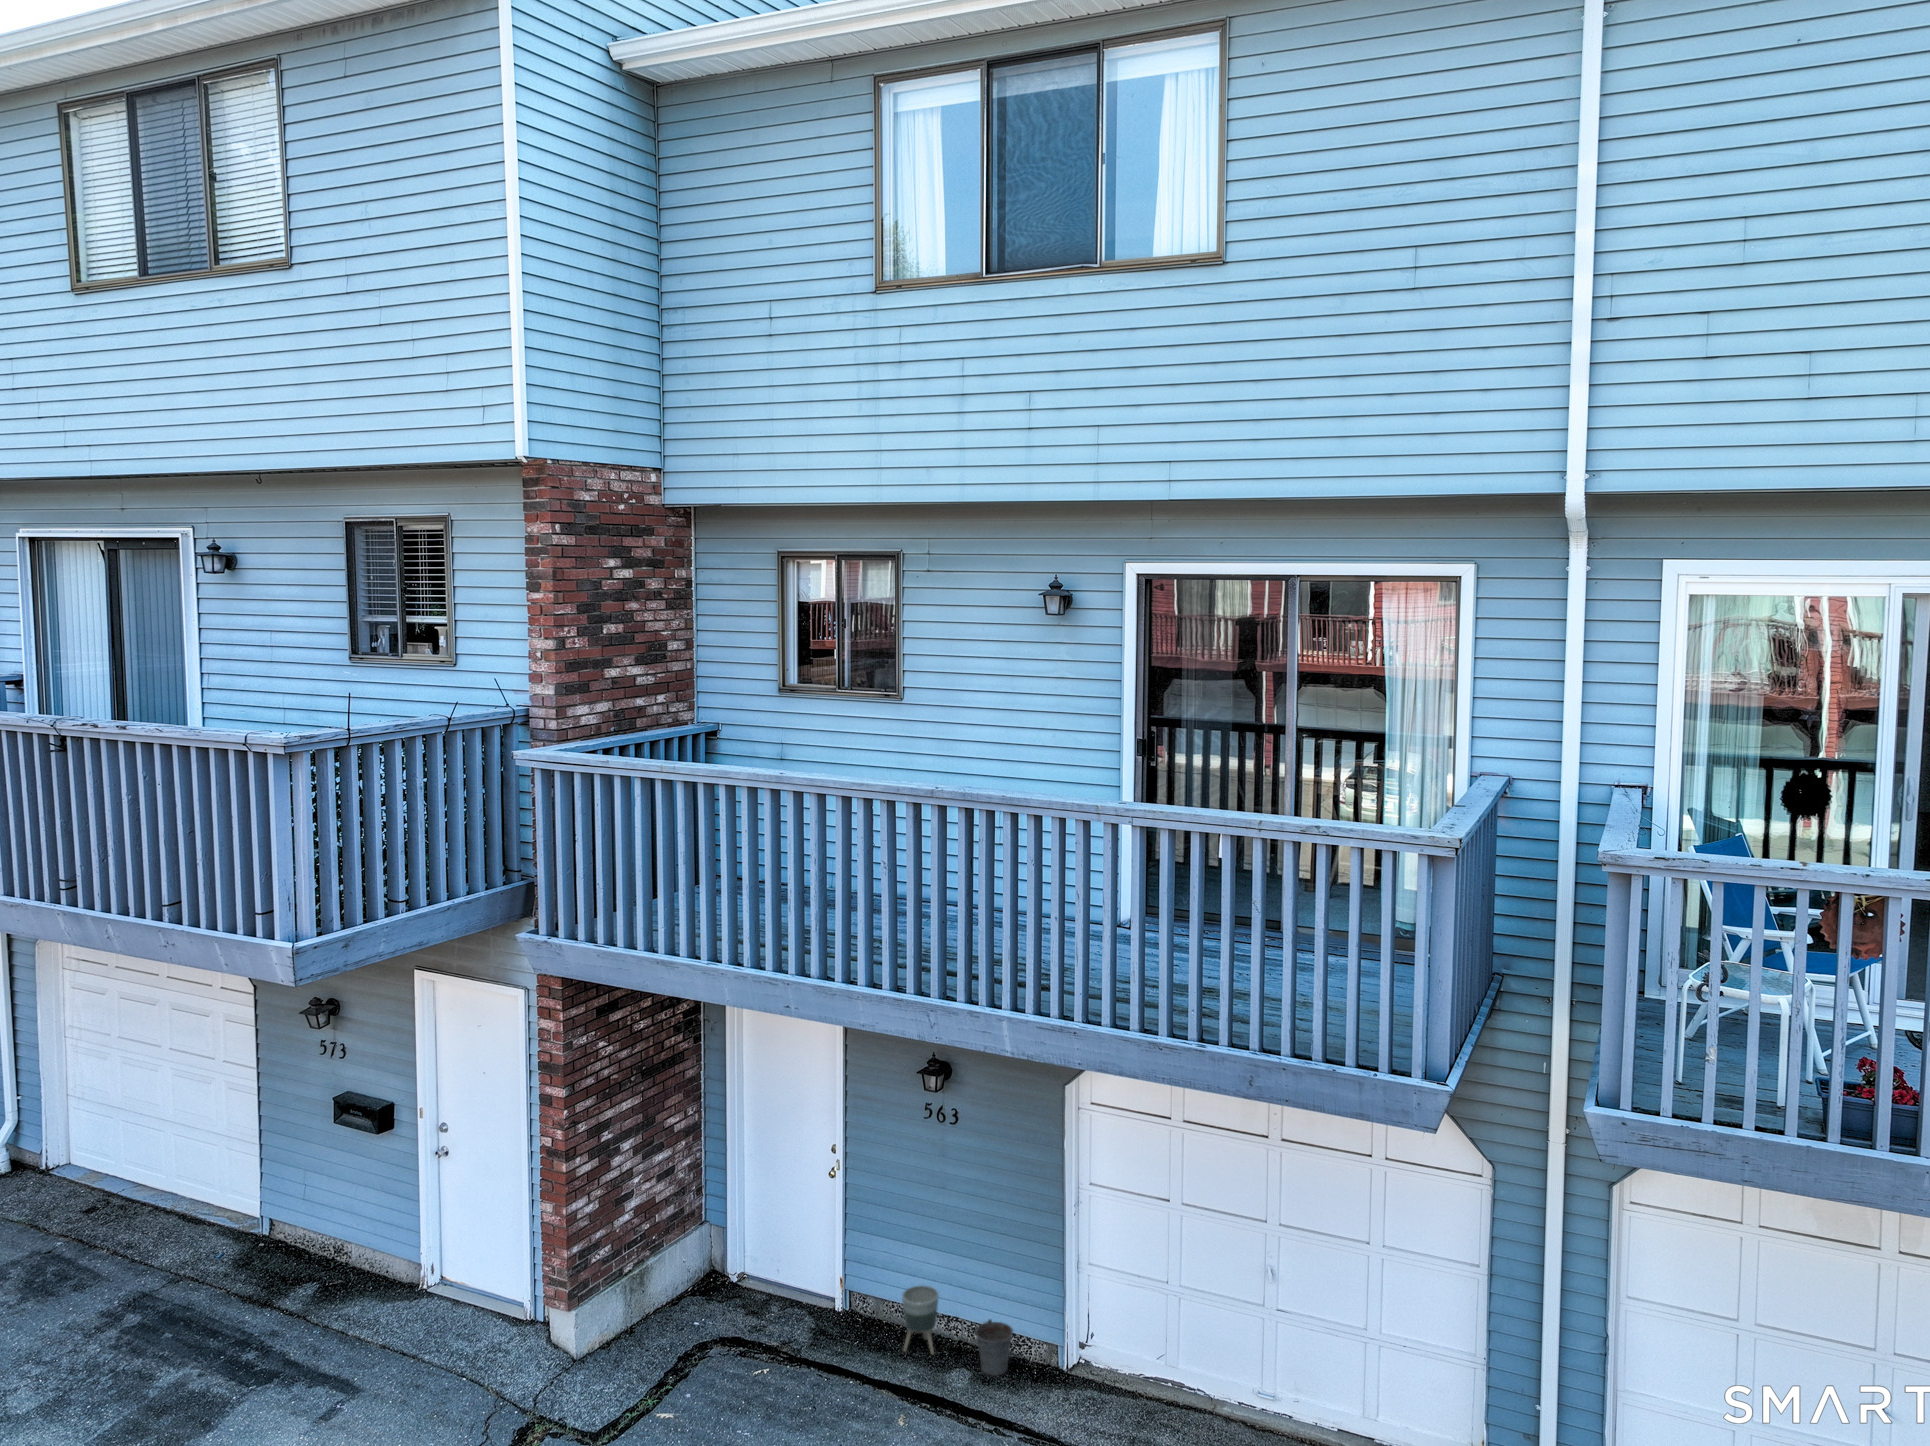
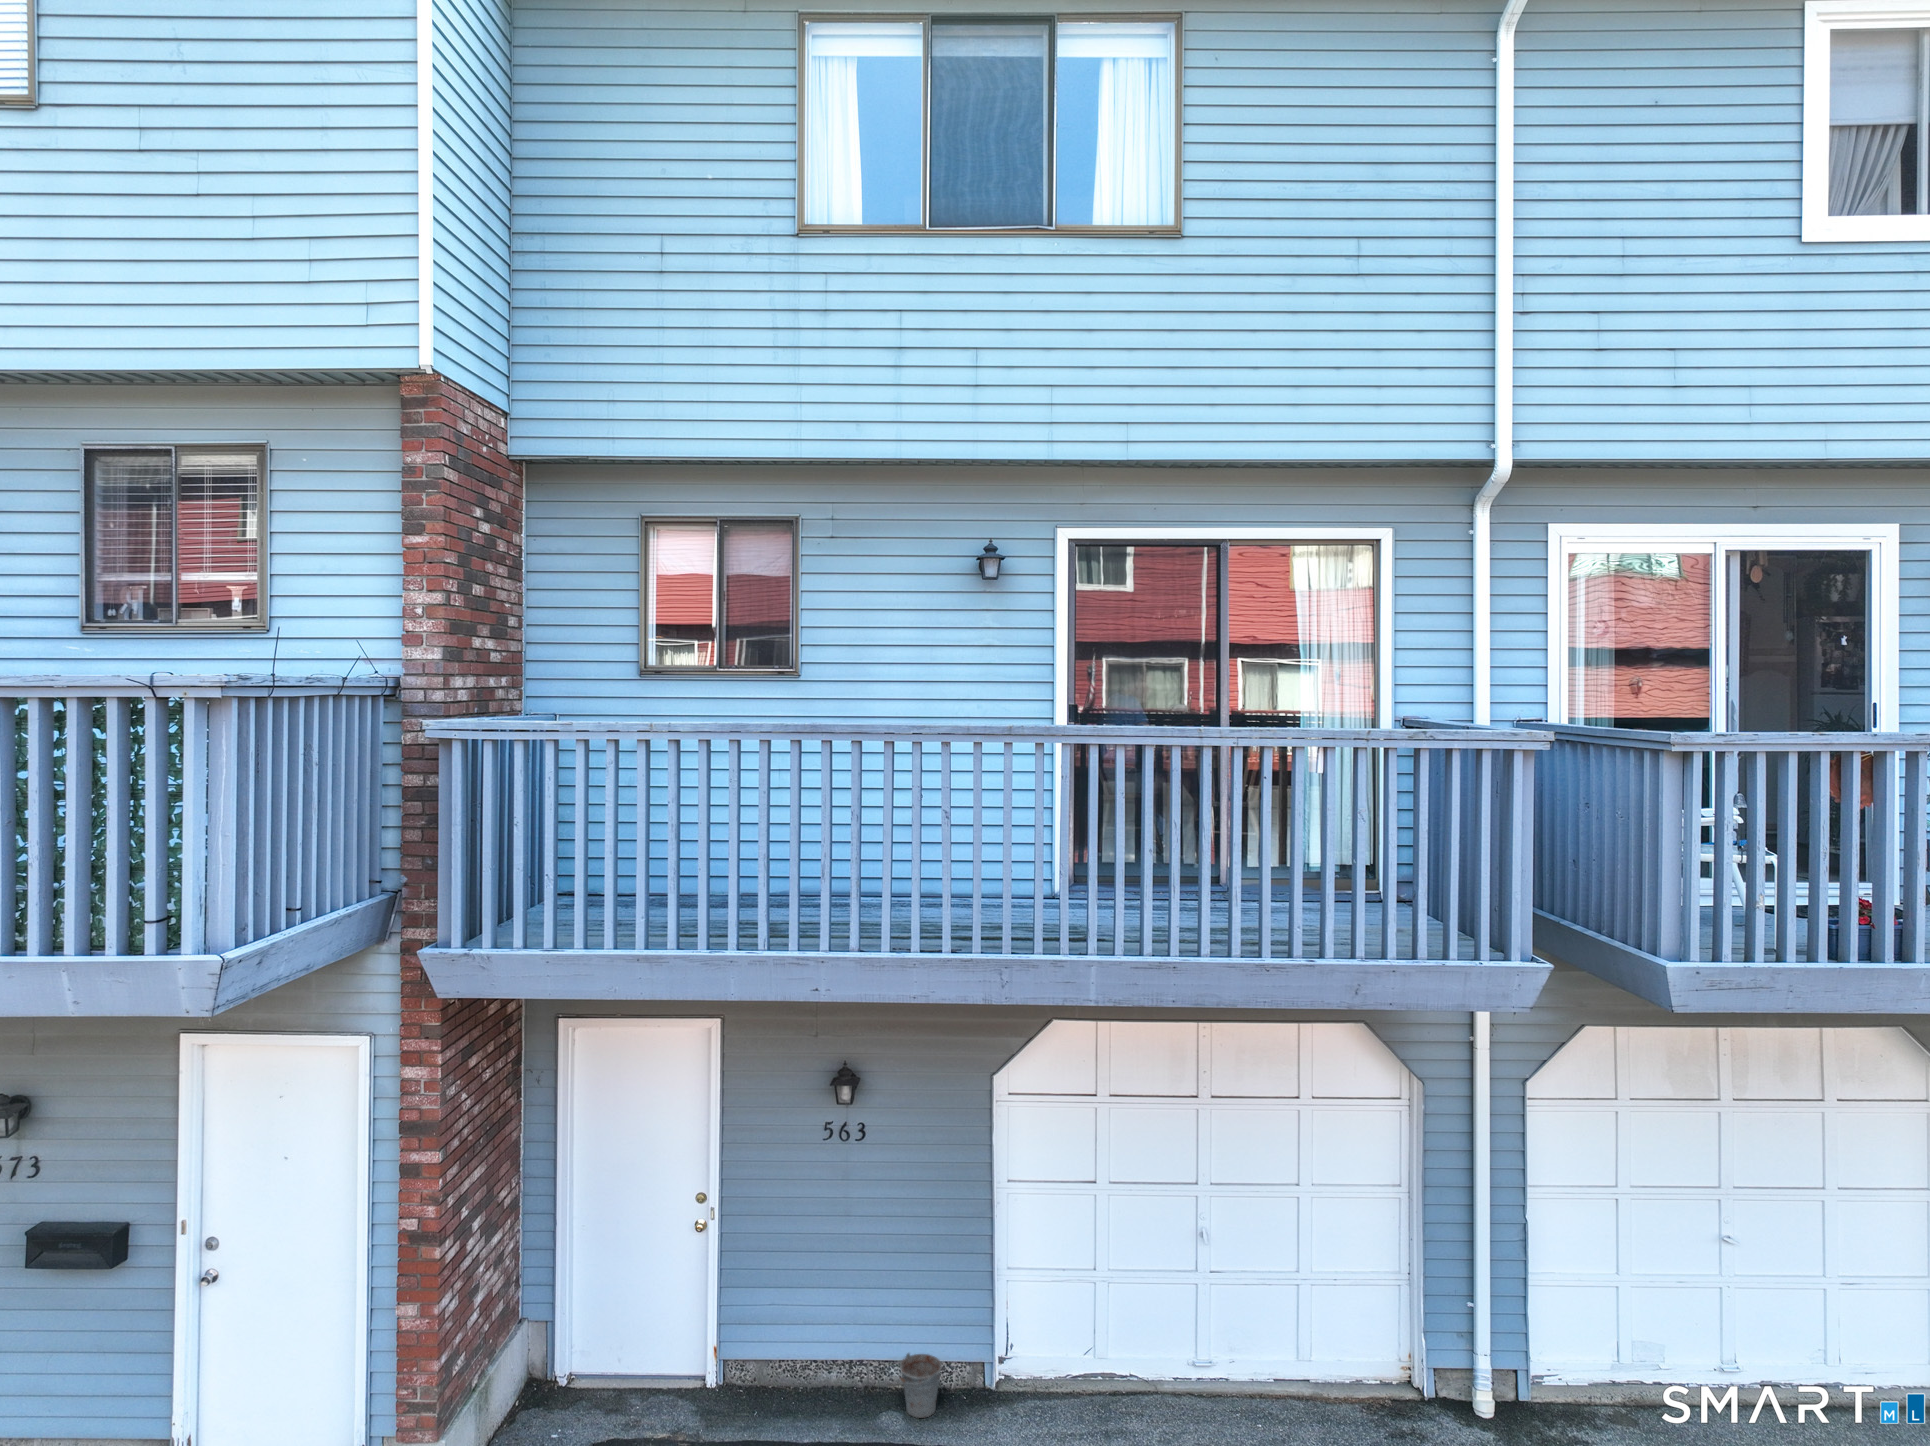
planter: present [902,1285,939,1354] -> none [807,1331,849,1416]

